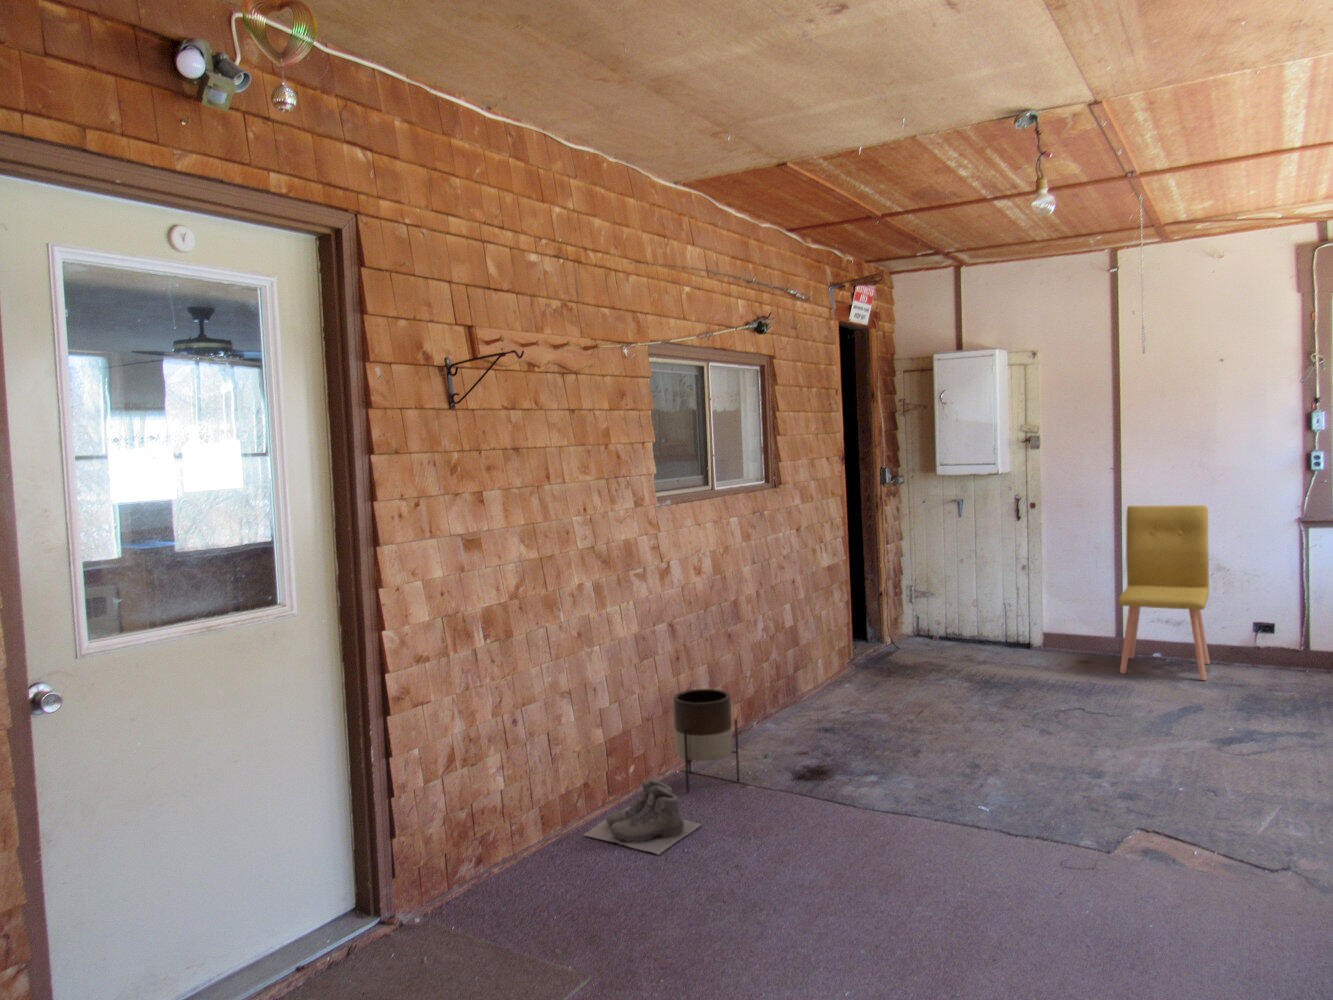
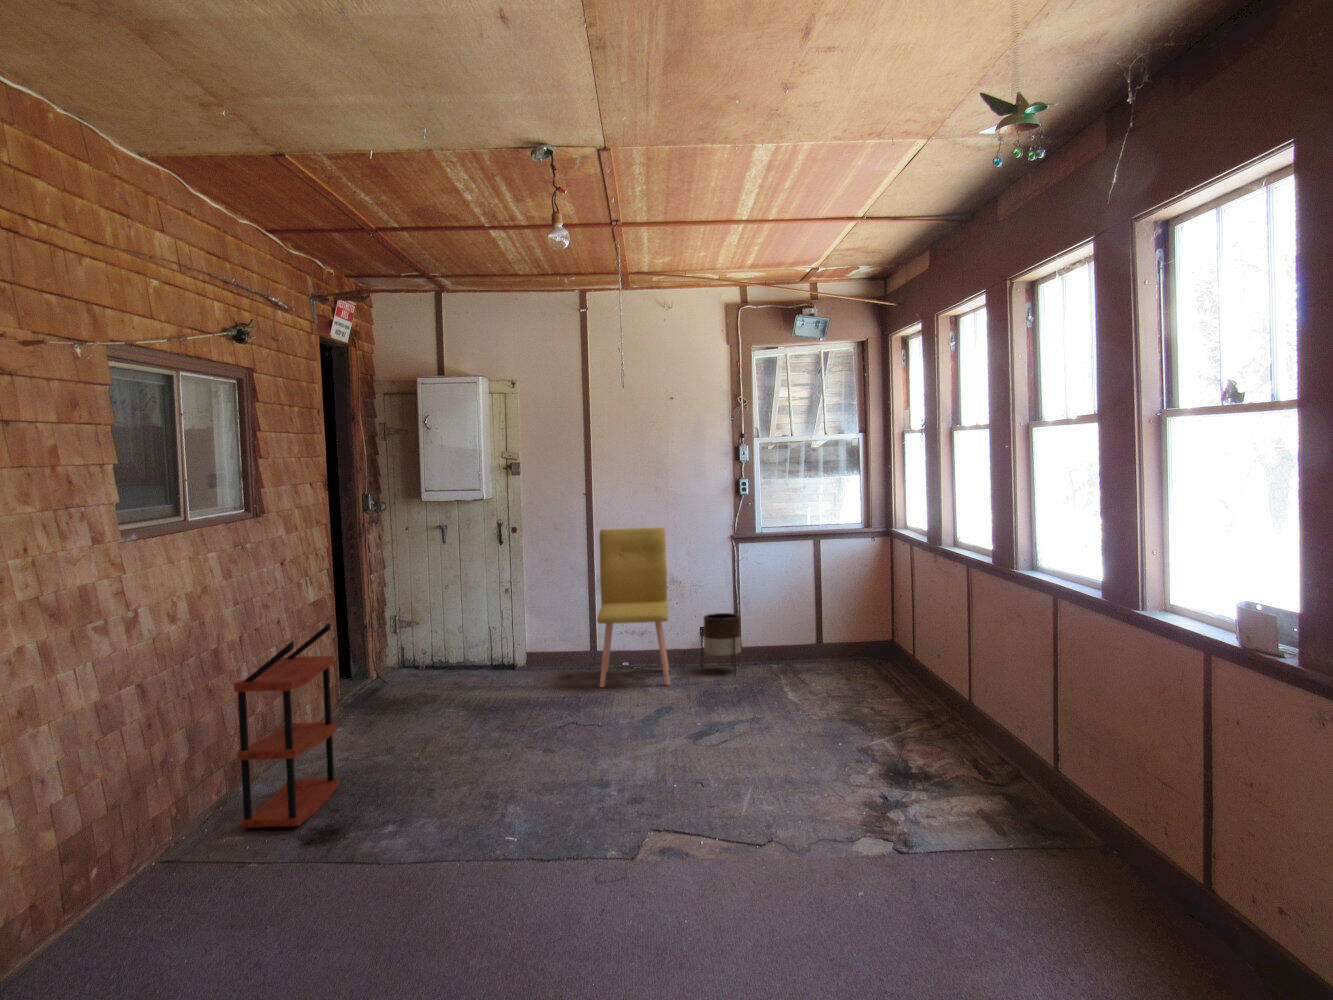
shelving unit: none [744,583,837,761] -> present [234,623,340,828]
planter: present [673,689,739,793] -> present [701,613,741,674]
boots: present [584,780,701,854] -> none [34,879,203,971]

